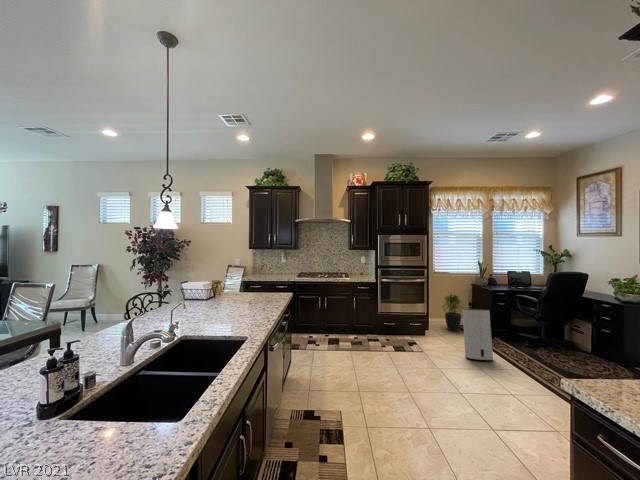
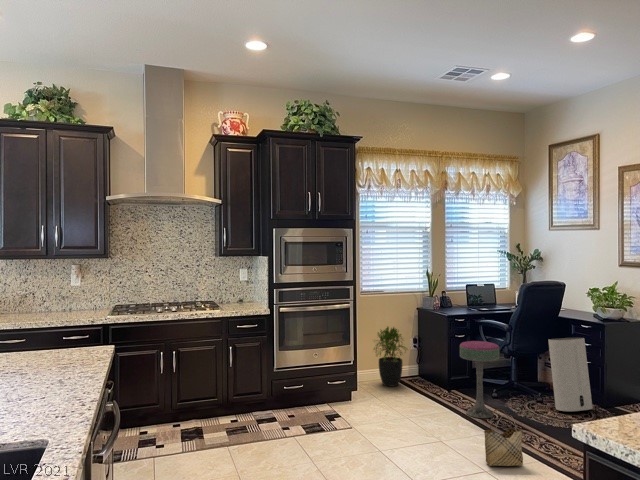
bar stool: none [498,308,529,359] -> present [460,341,500,418]
air purifier: present [463,309,493,360] -> present [548,338,593,411]
woven basket: none [510,355,541,396] -> present [484,409,523,466]

